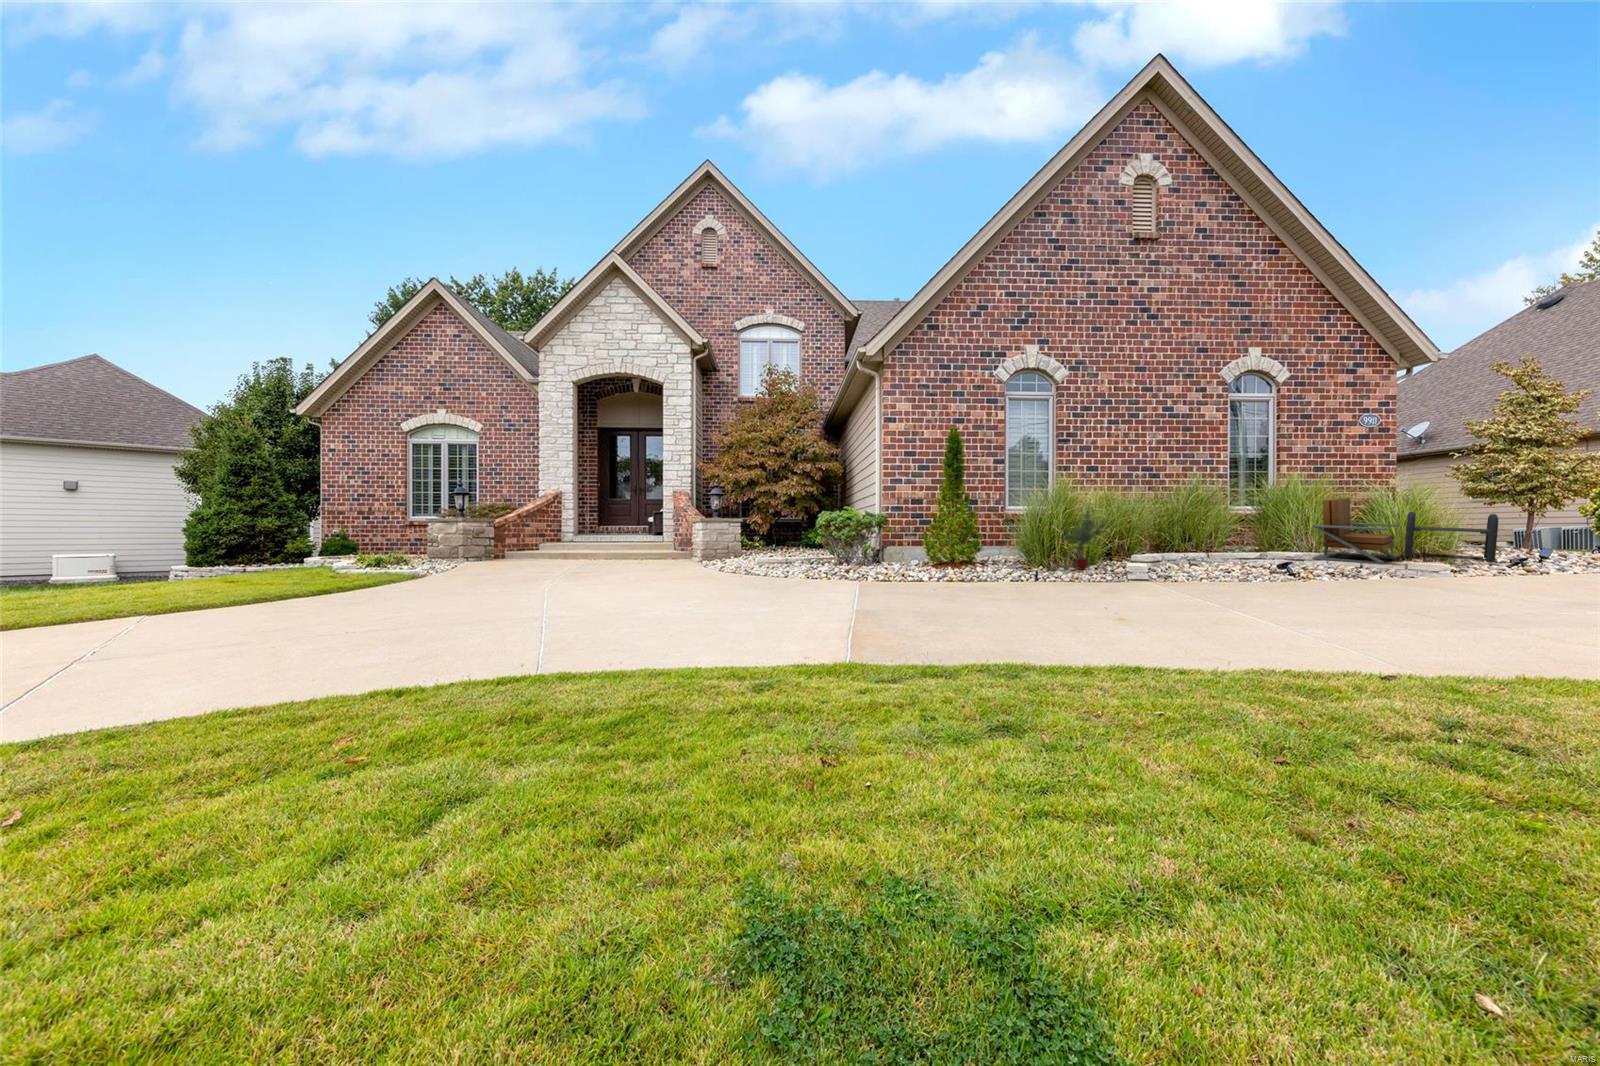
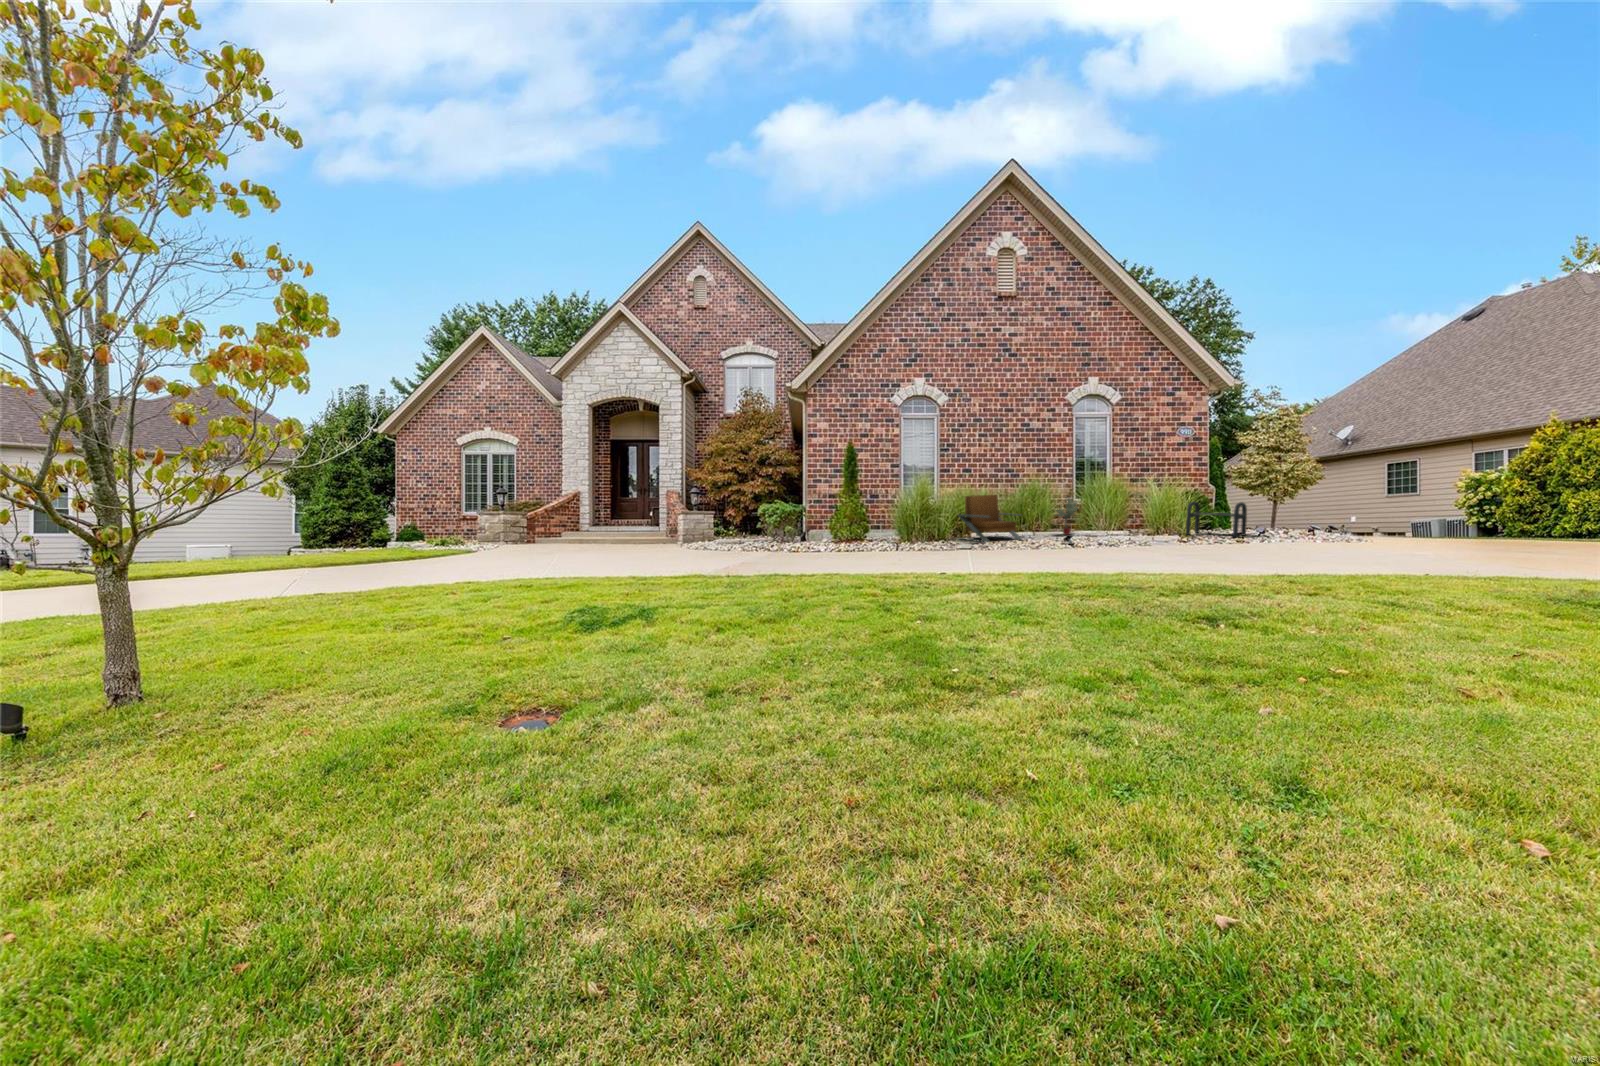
lounge chair: present [1313,498,1399,565] -> present [958,495,1022,543]
potted tree: present [1060,511,1108,570] -> present [1056,499,1078,535]

